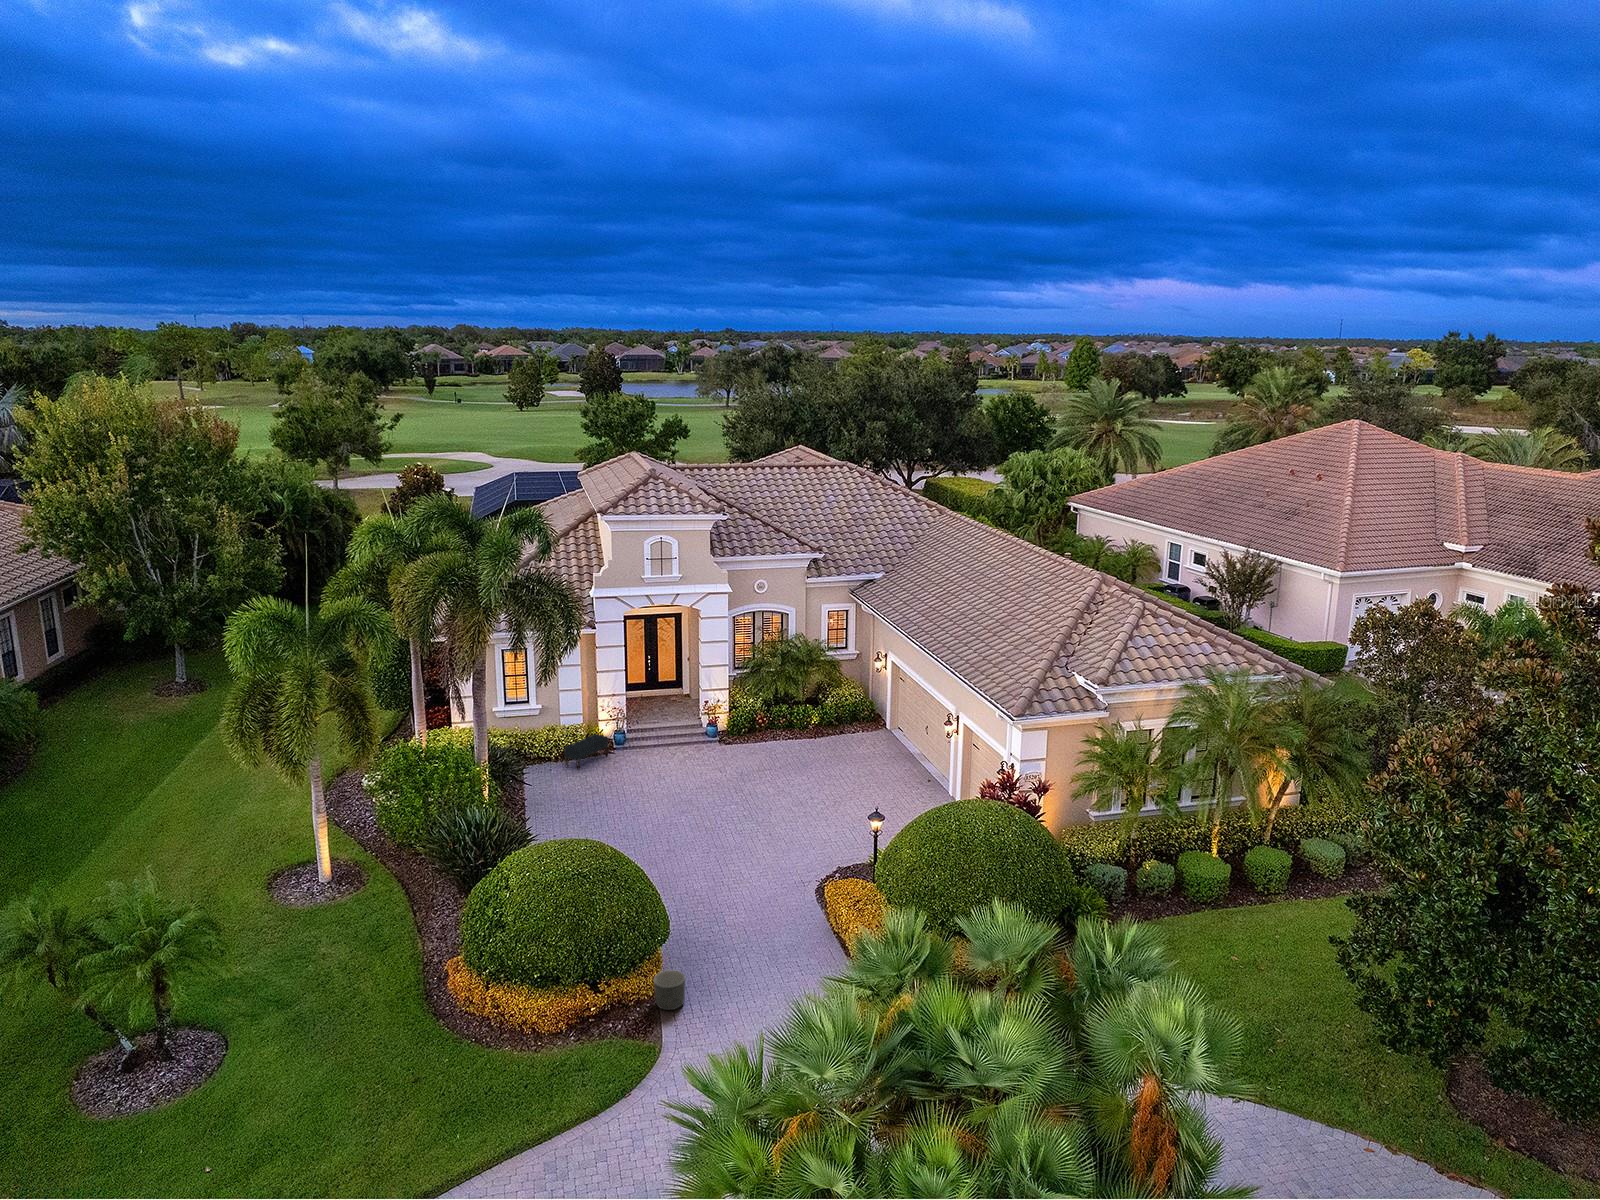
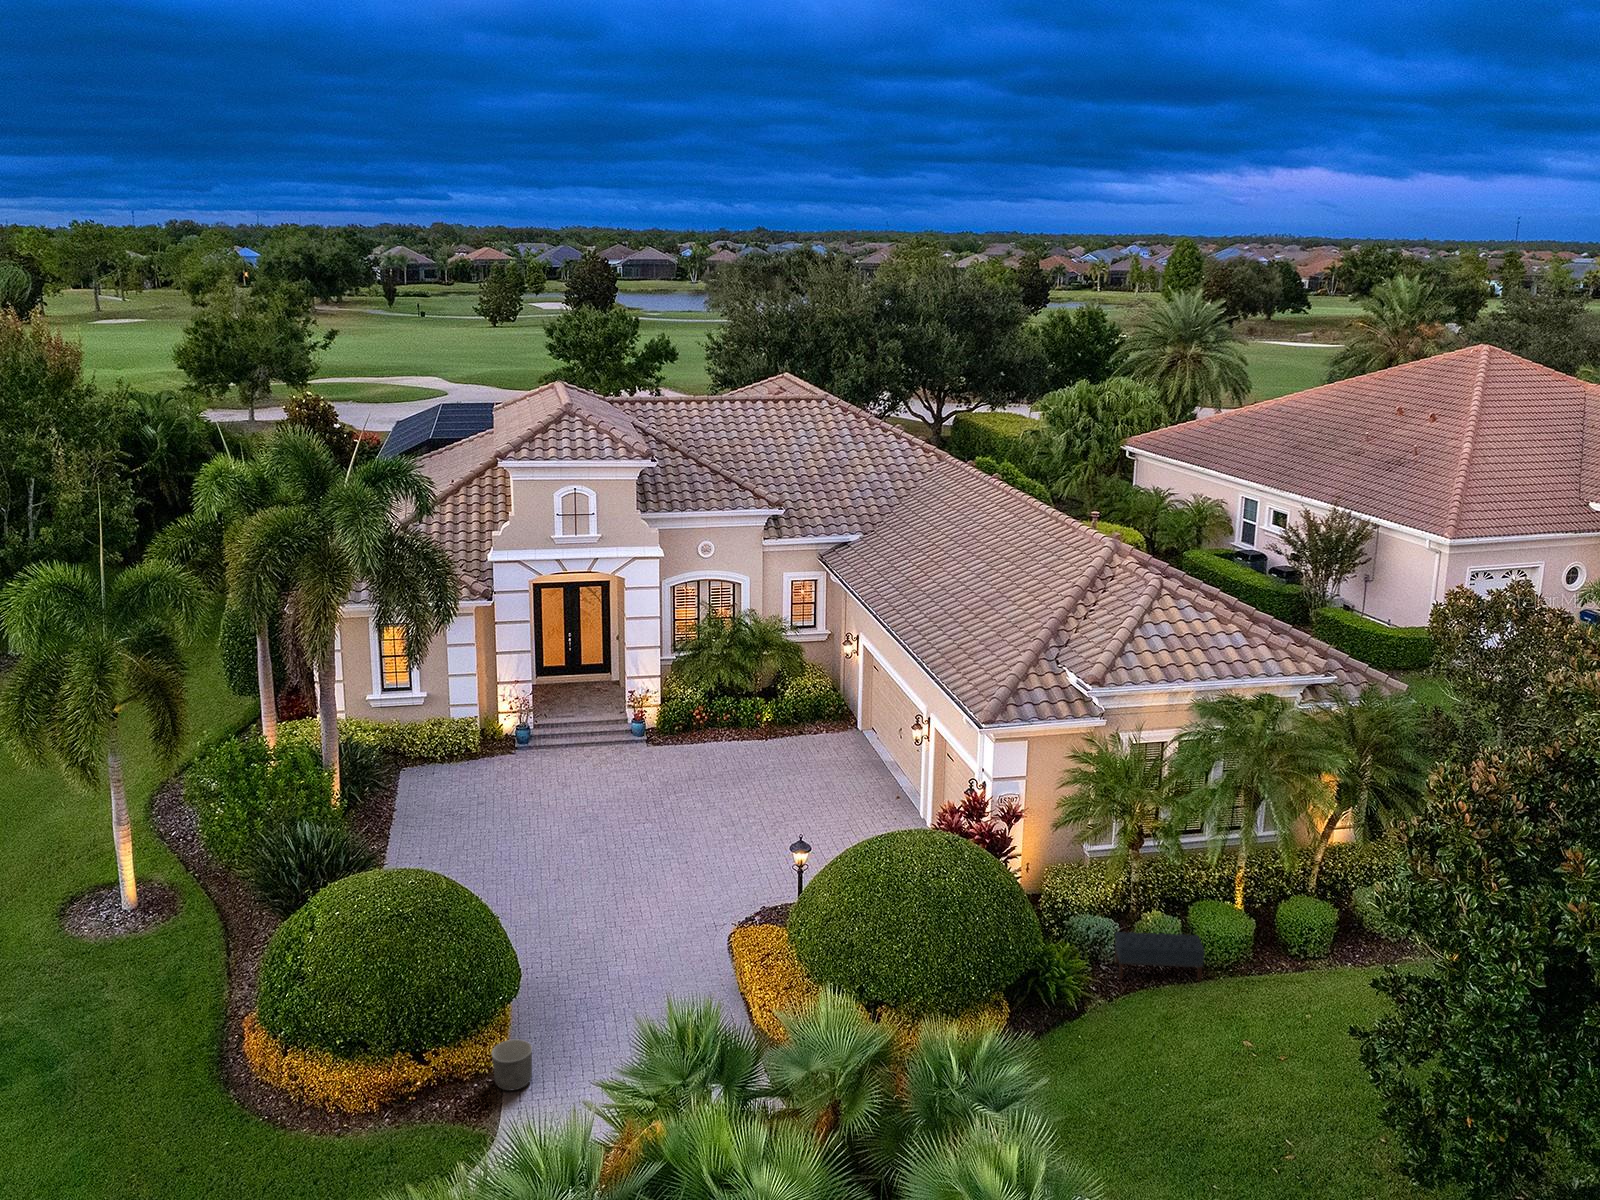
bench: present [564,734,608,769] -> present [1115,932,1205,981]

